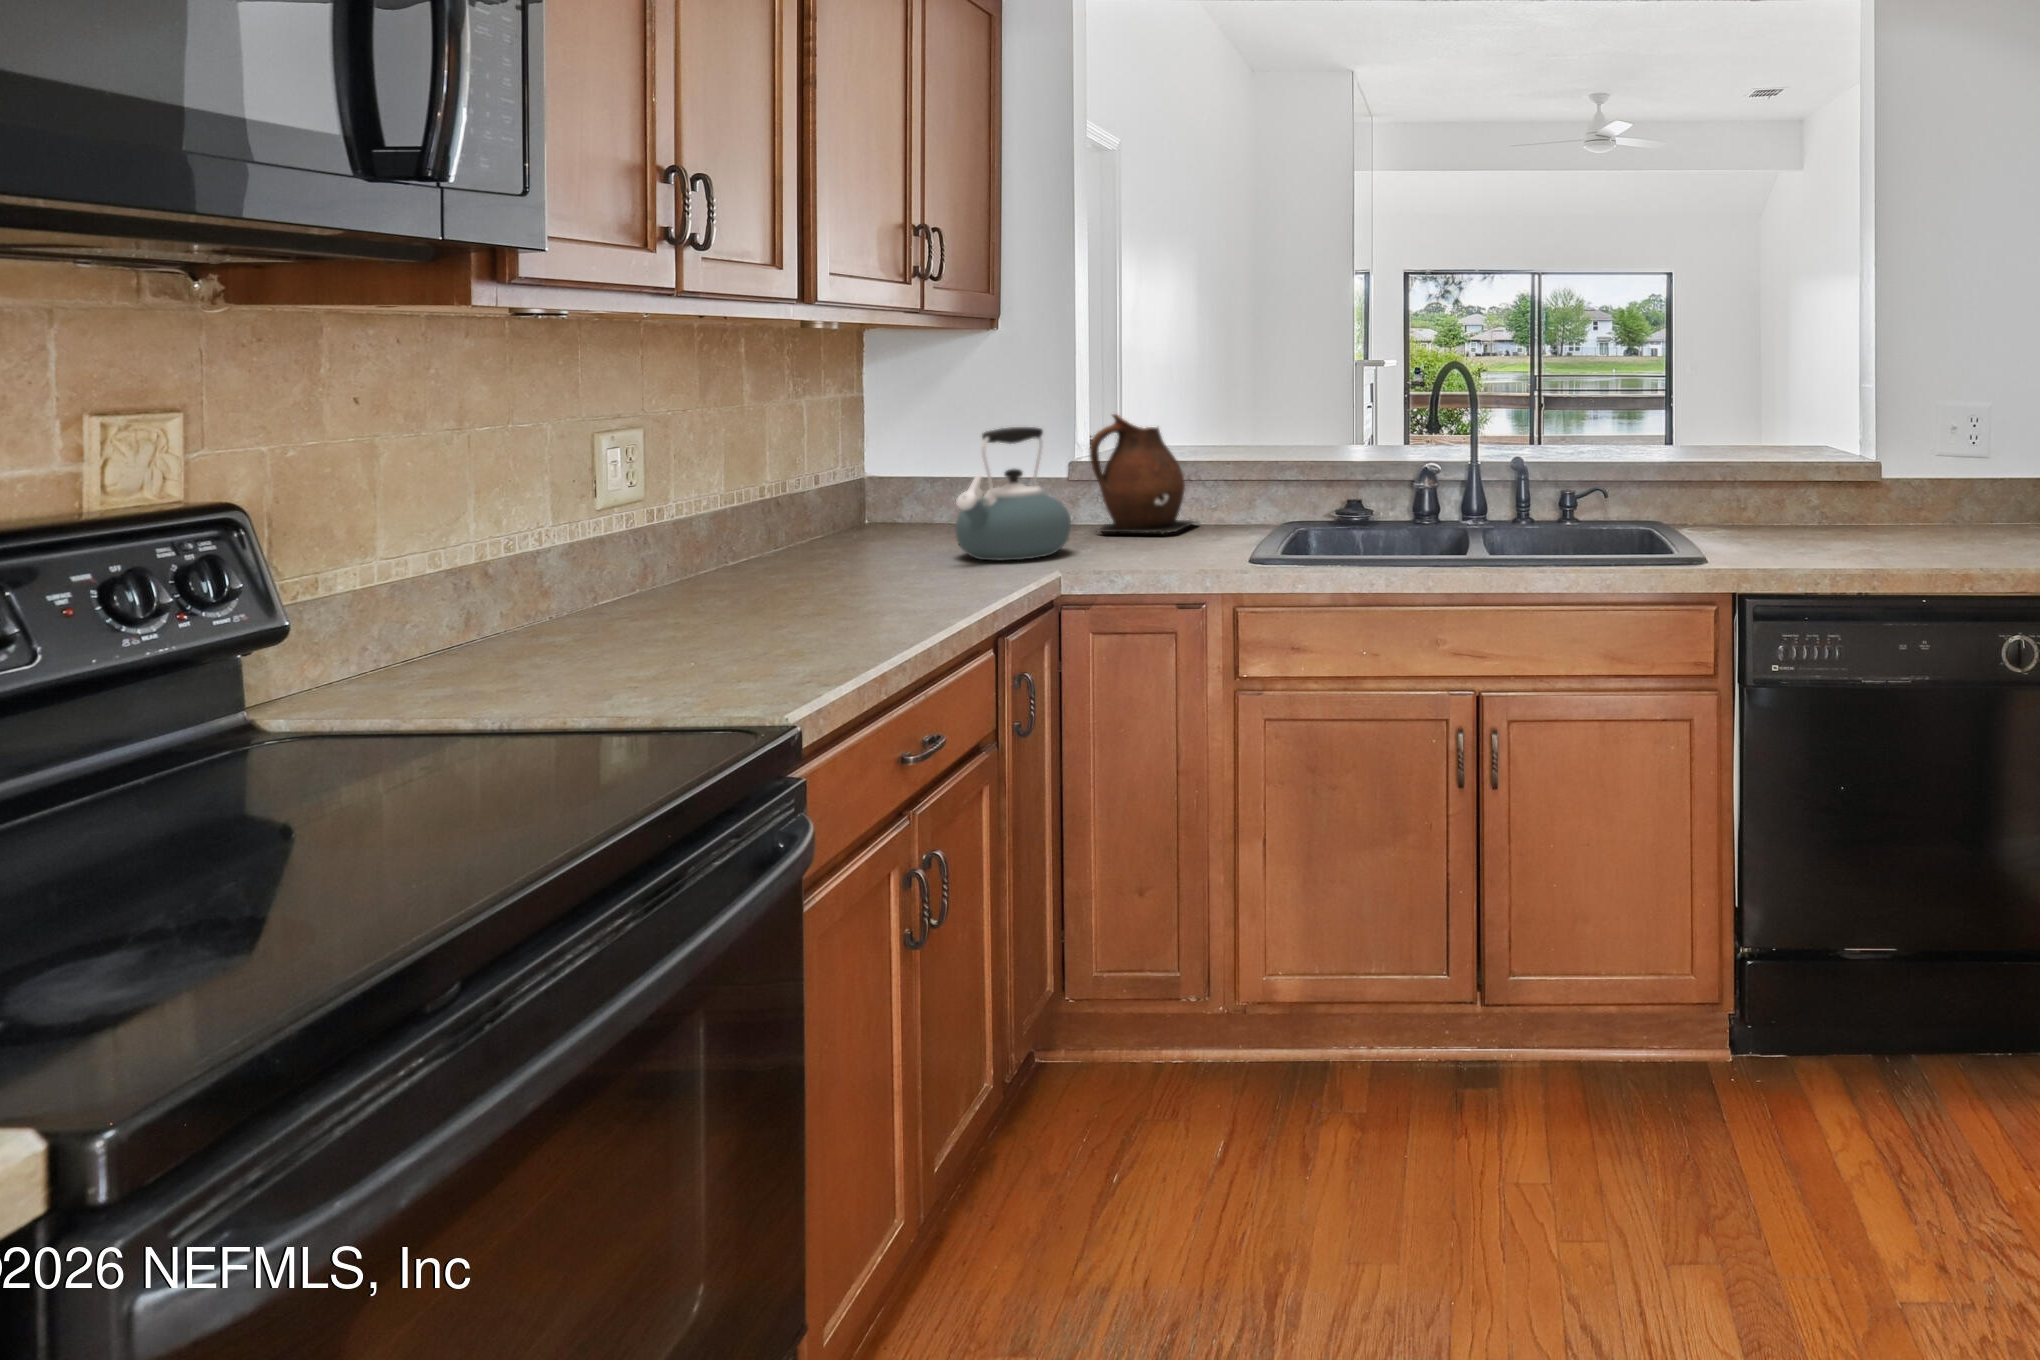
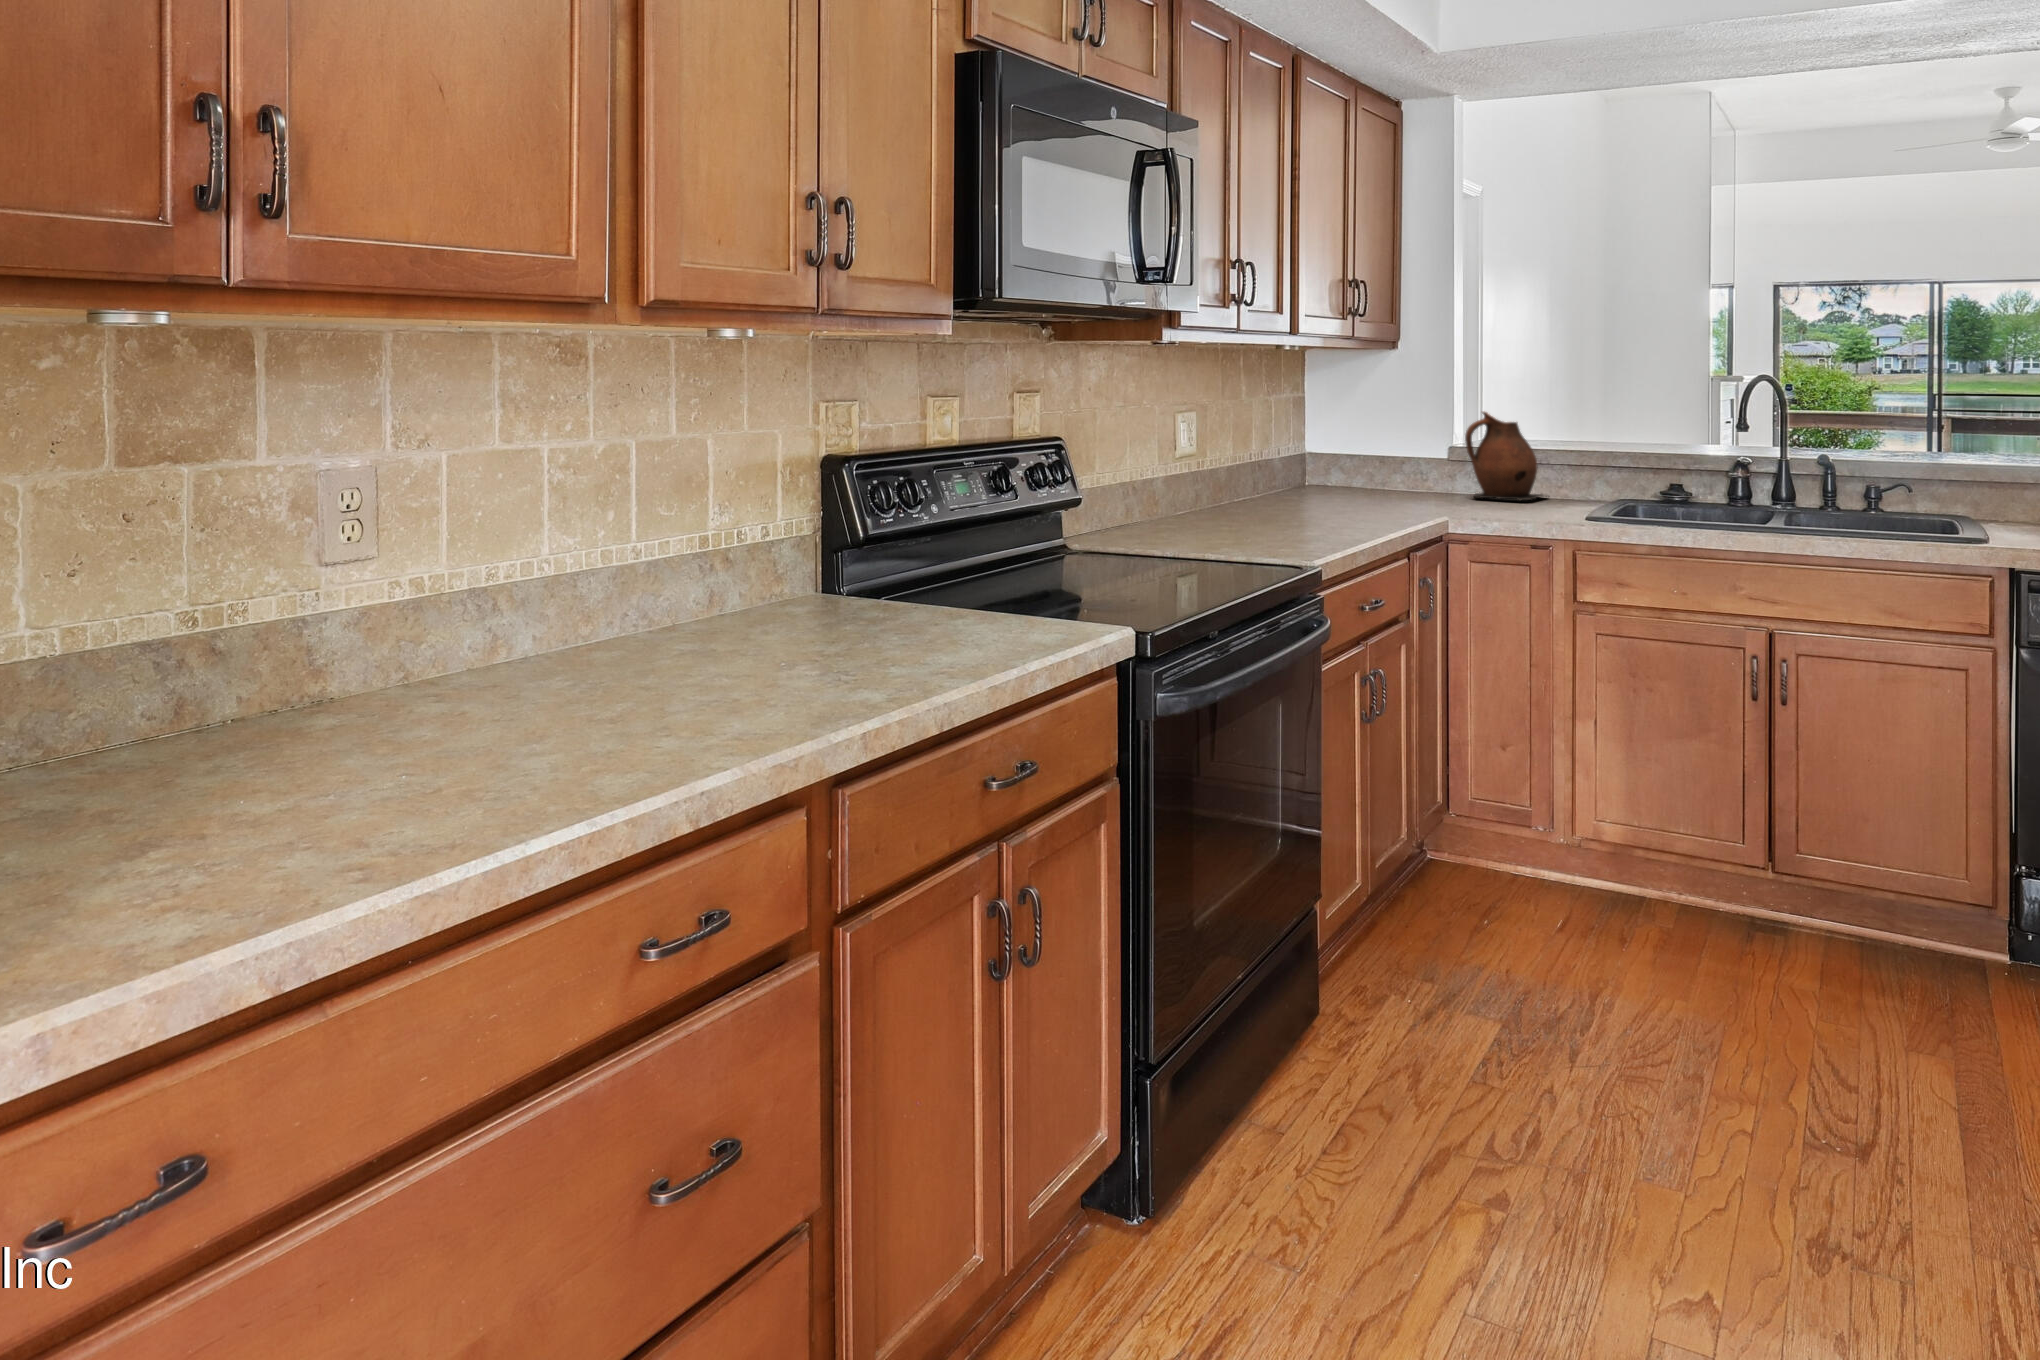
kettle: present [956,427,1071,560] -> none [1375,418,1453,508]

